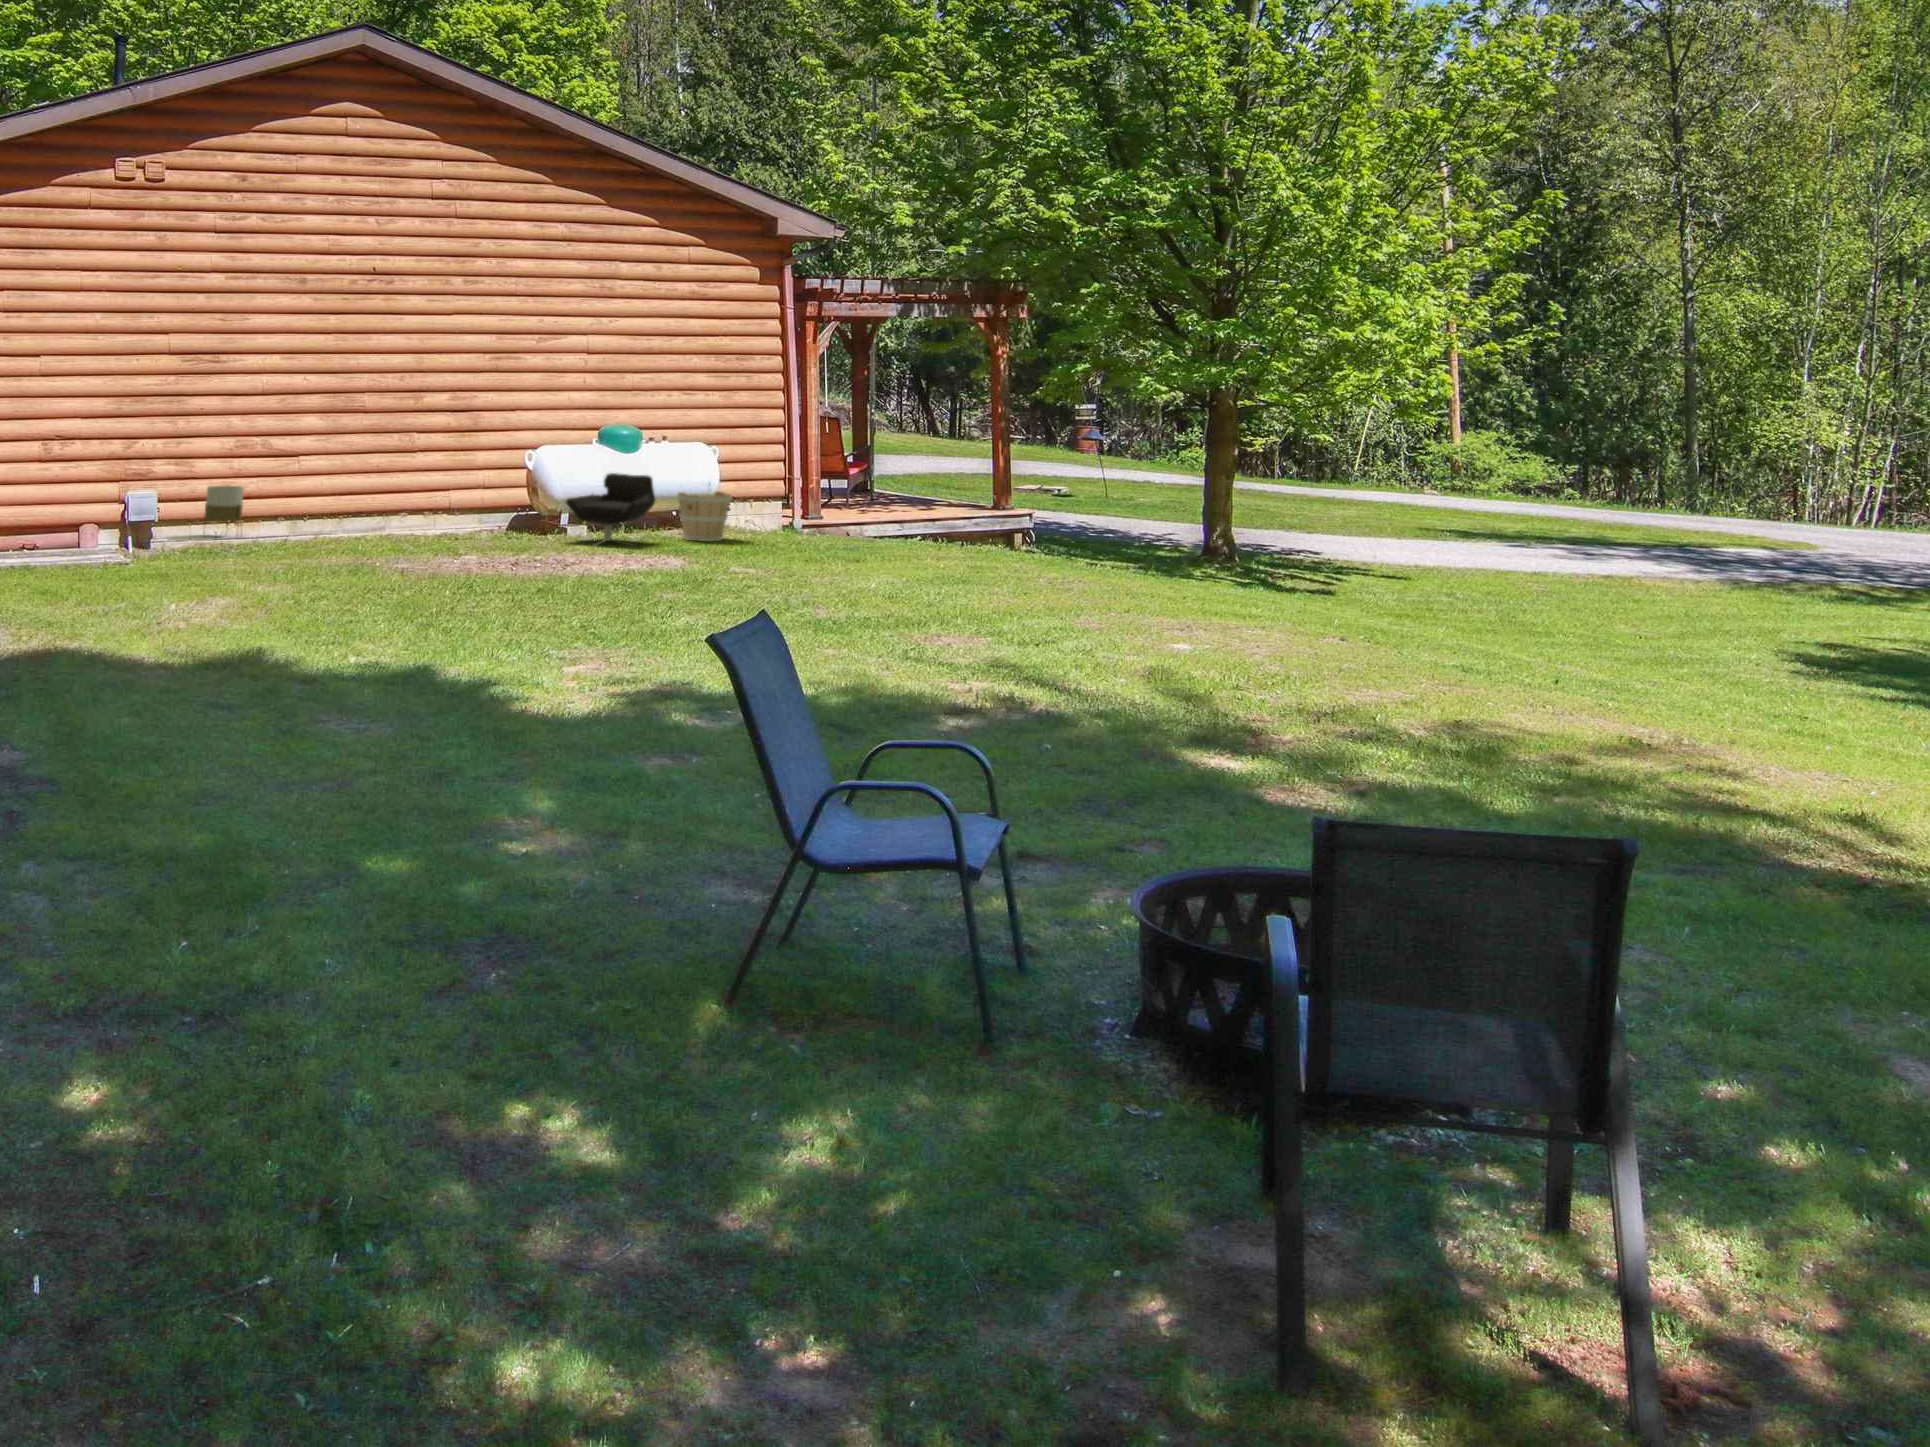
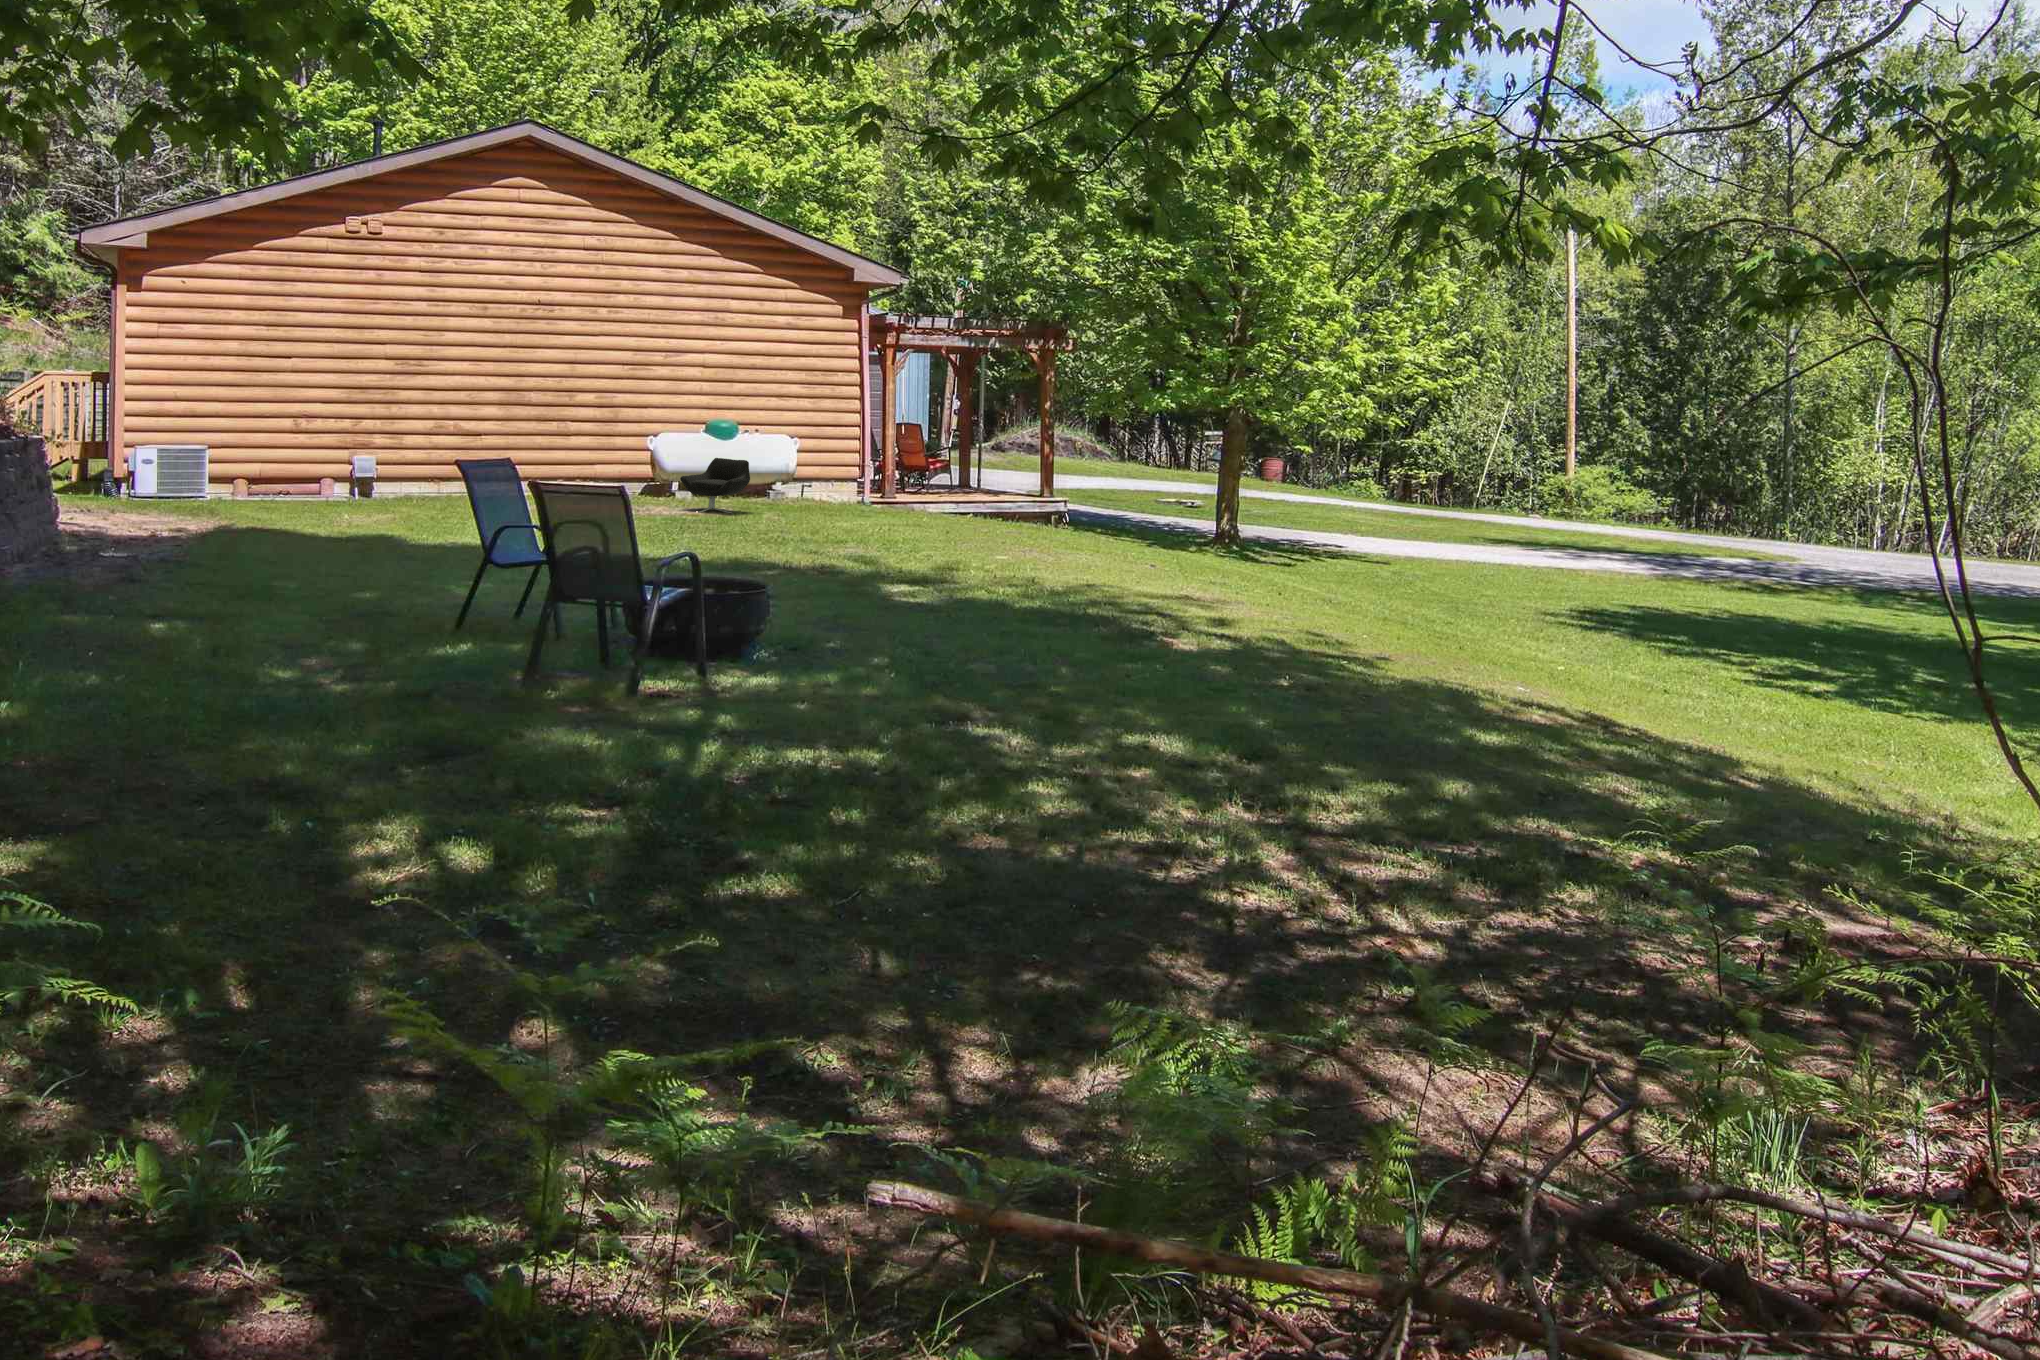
planter: present [205,485,243,522] -> none [408,459,438,498]
wooden bucket: present [677,491,732,542] -> none [769,473,813,513]

